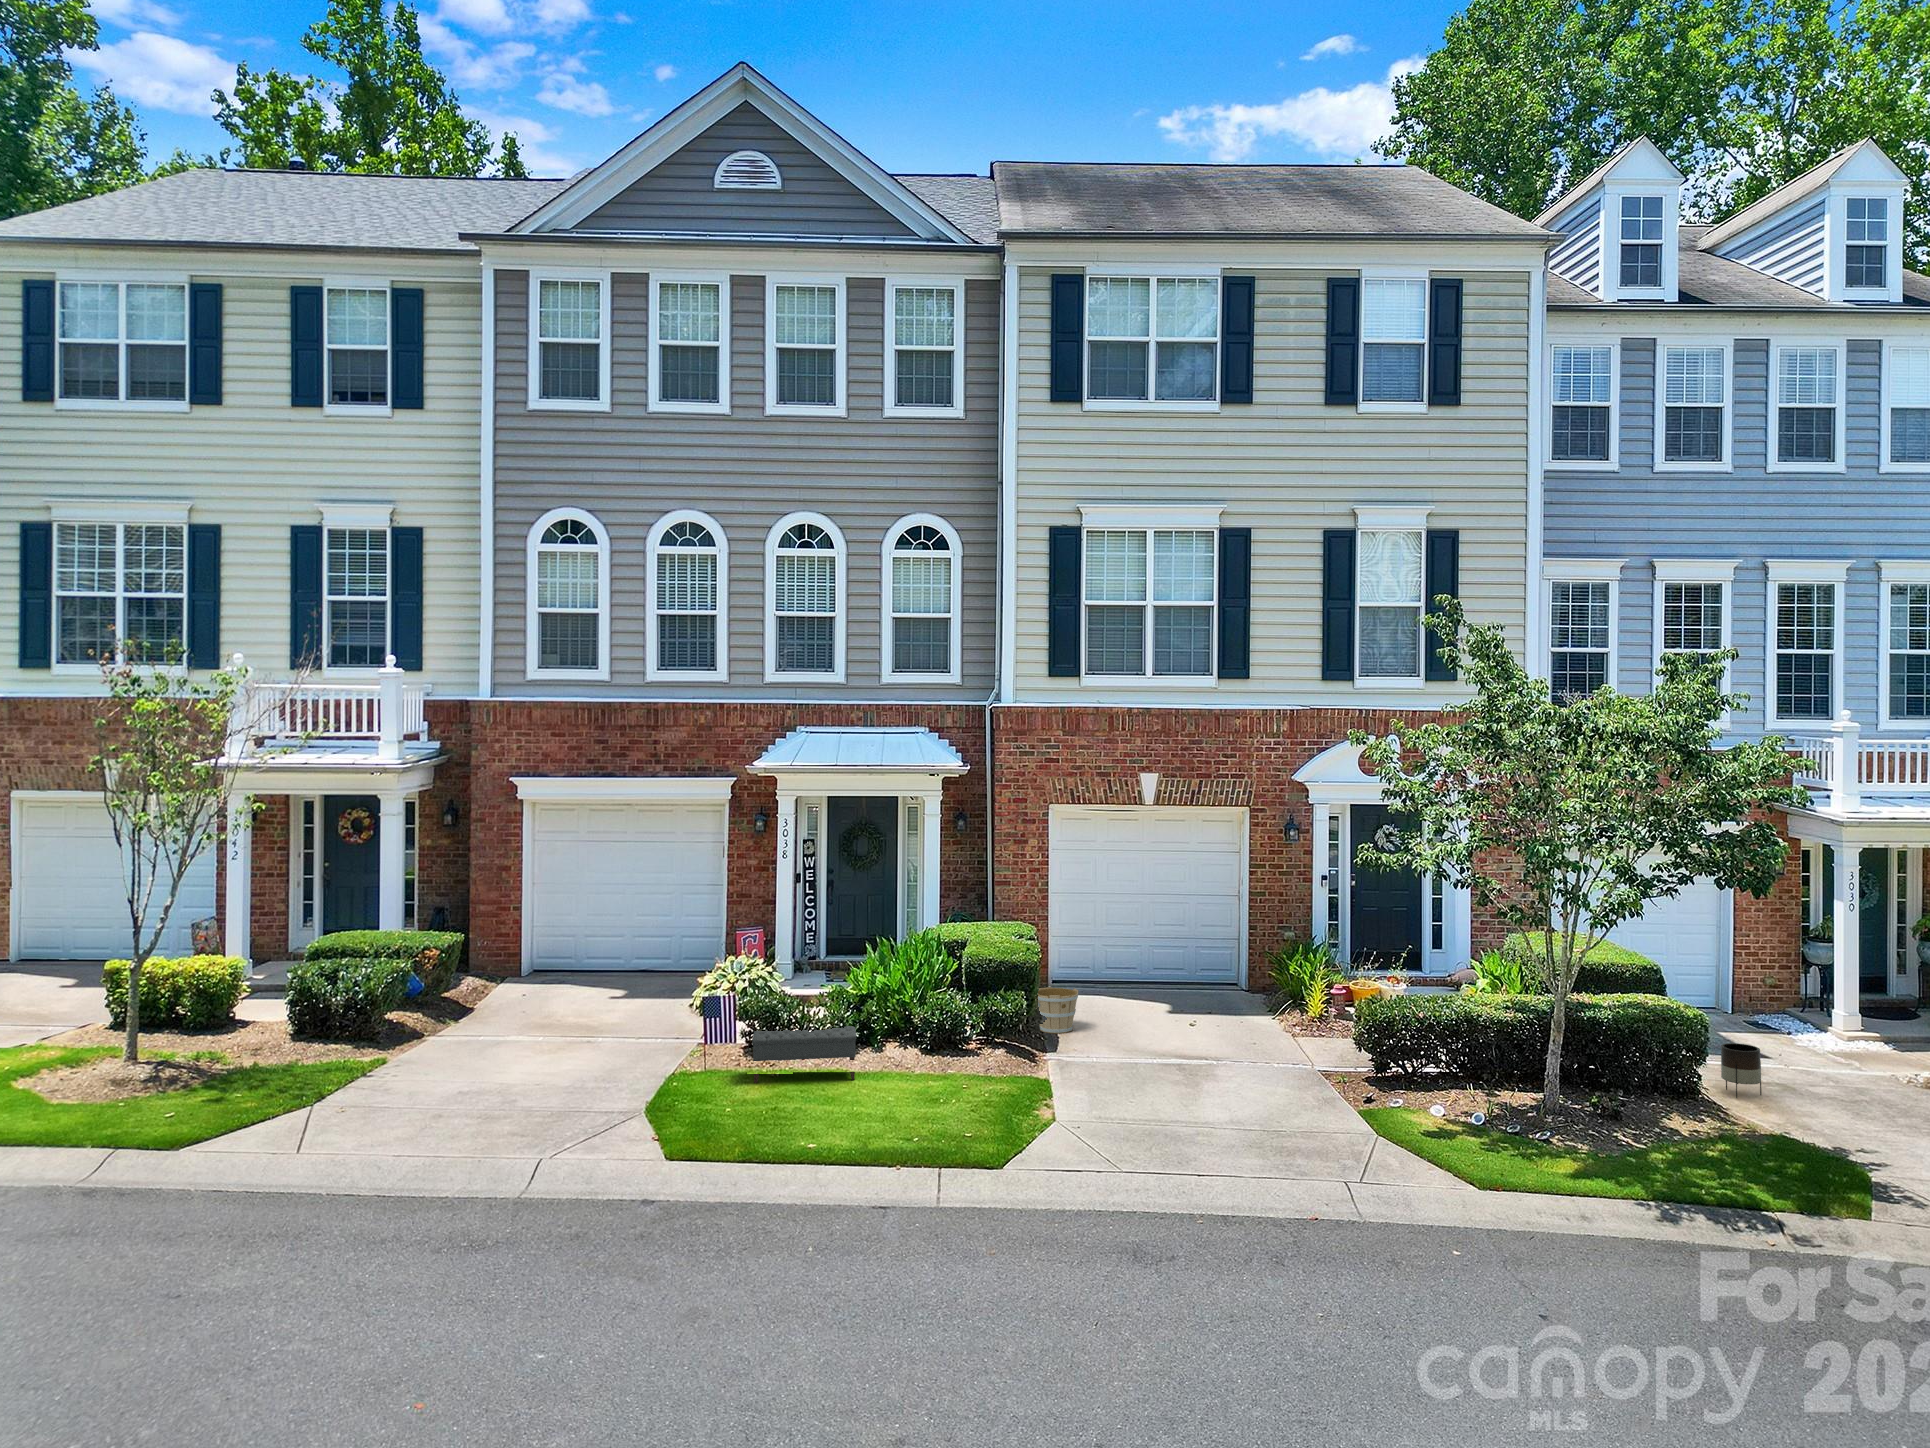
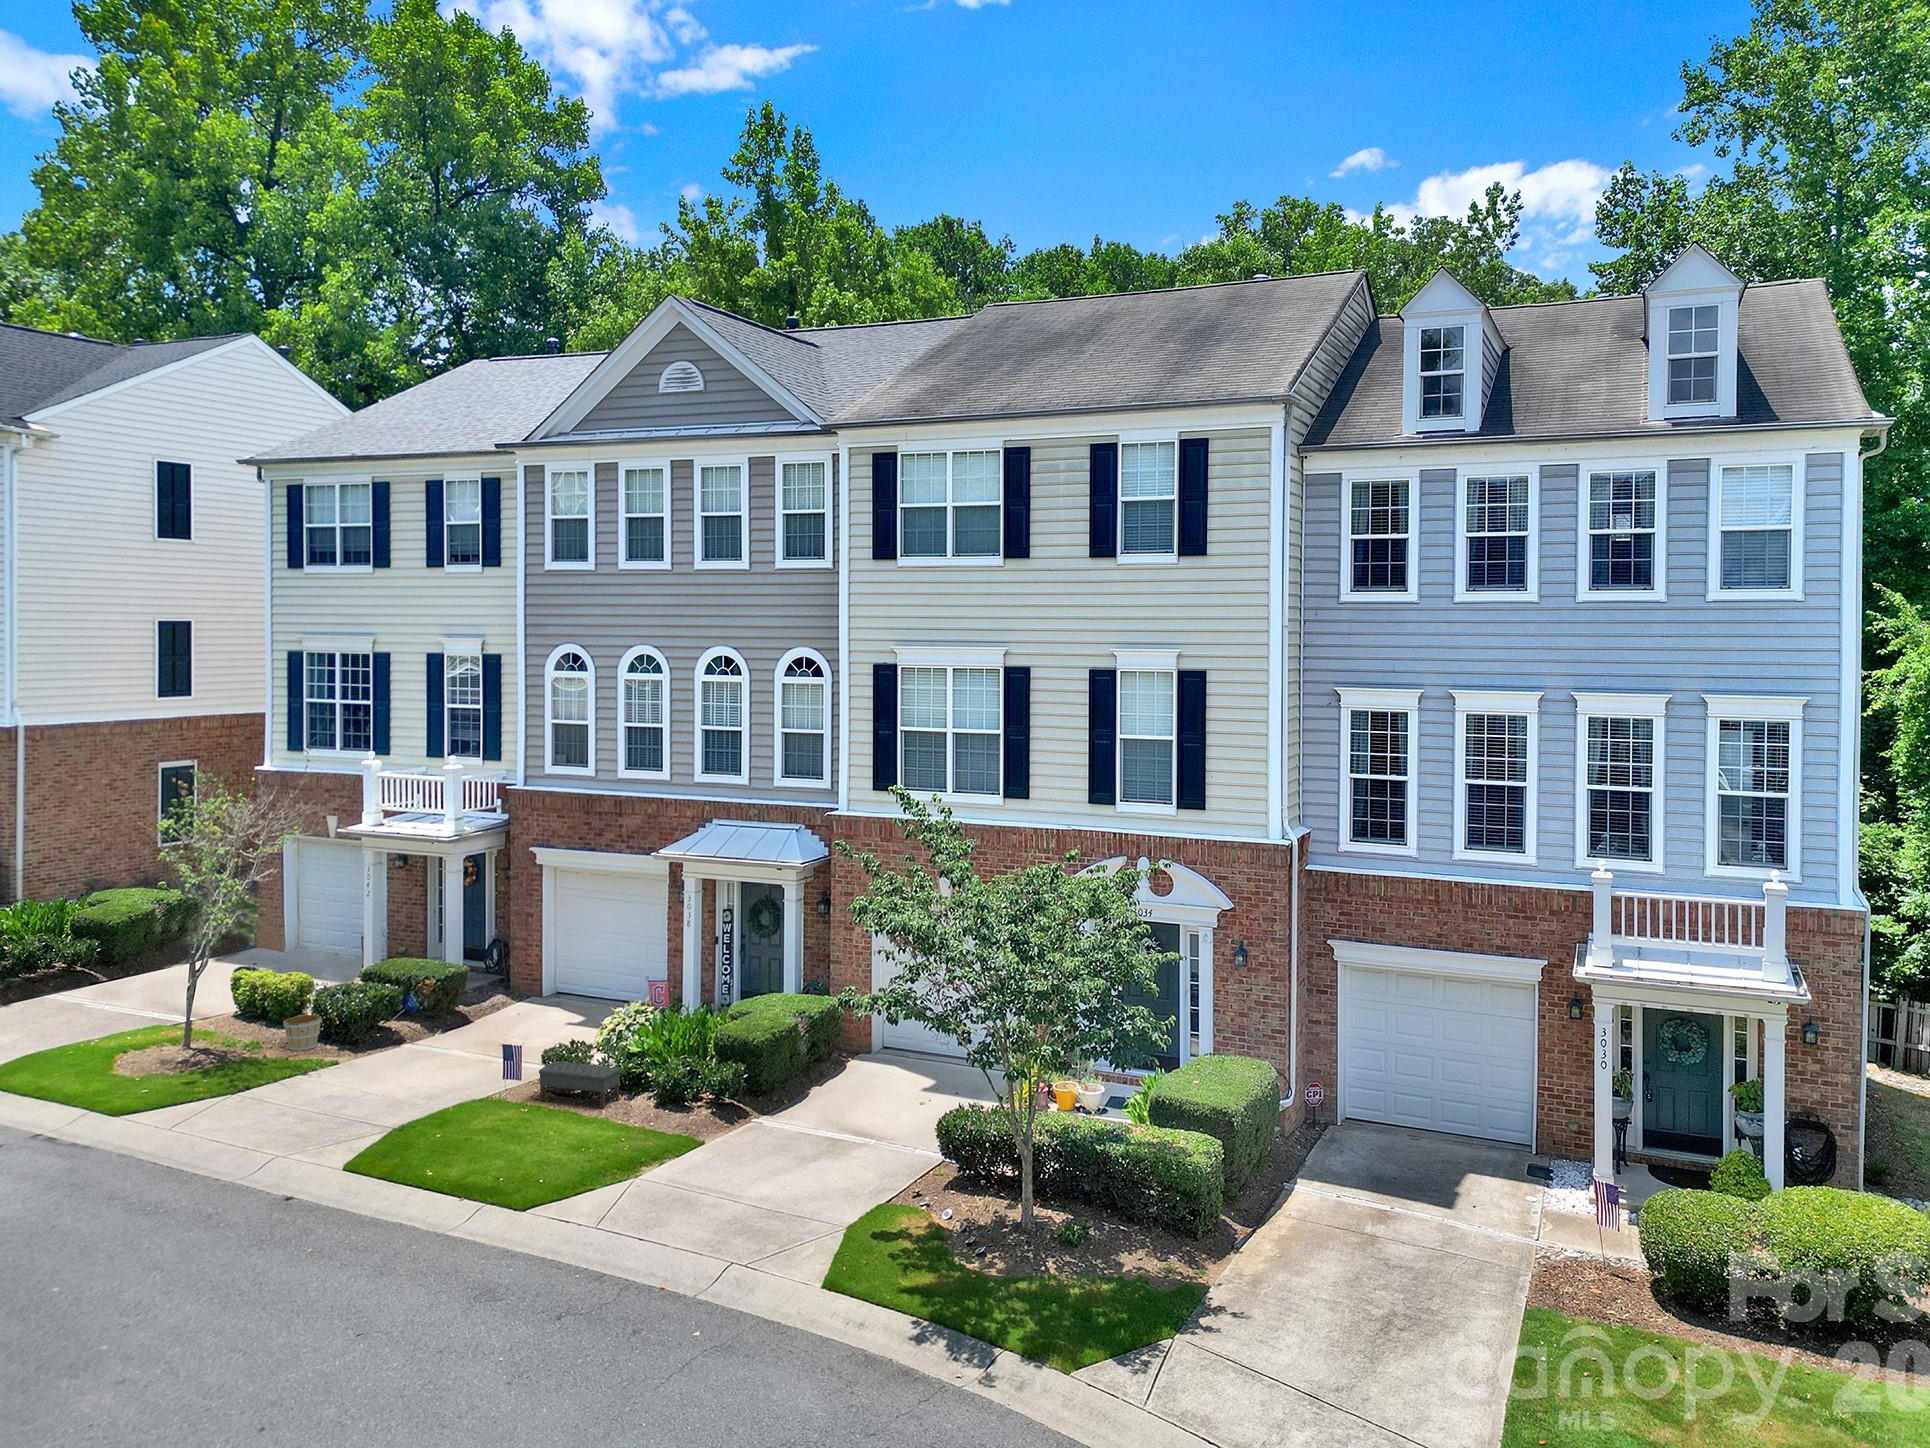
wooden bucket: present [1038,987,1079,1033] -> present [283,1014,322,1051]
planter: present [1721,1043,1761,1098] -> none [1209,1198,1241,1252]

